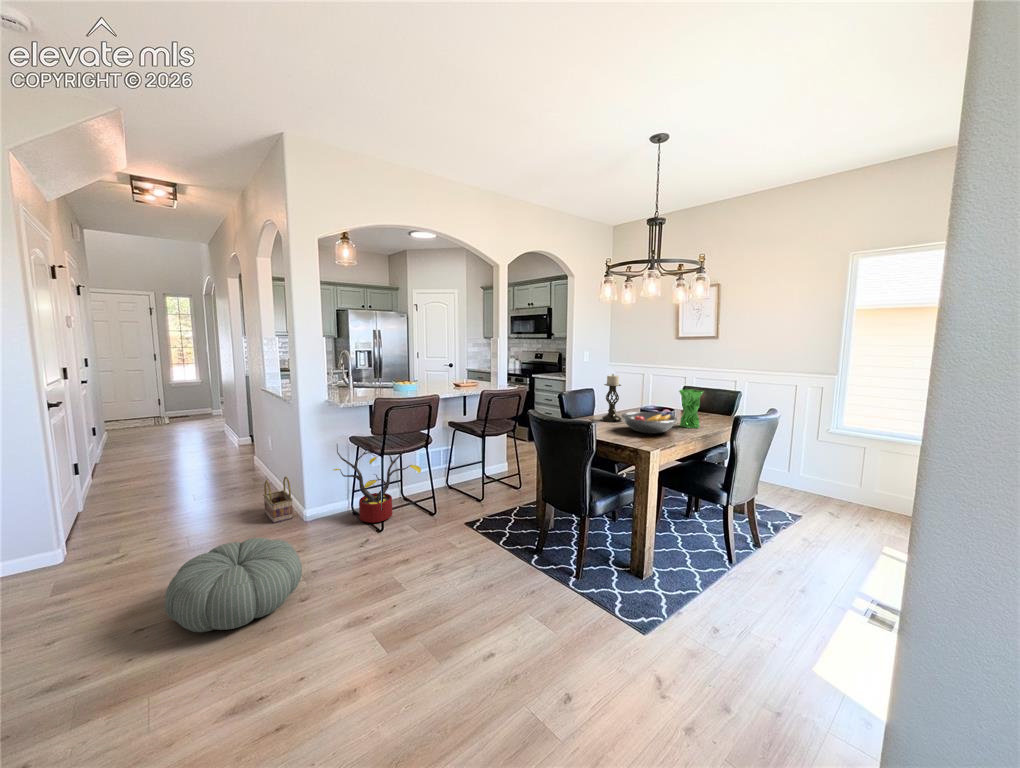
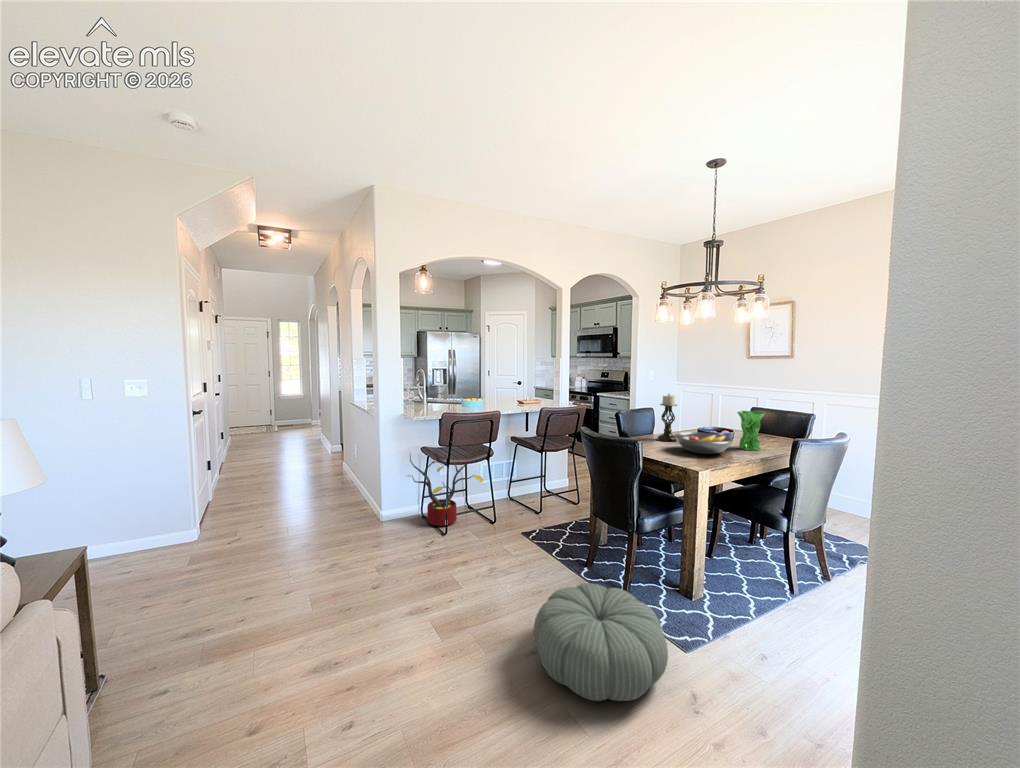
basket: present [263,477,293,523] -> none [348,480,372,520]
pouf: present [165,538,302,632] -> present [533,583,668,701]

